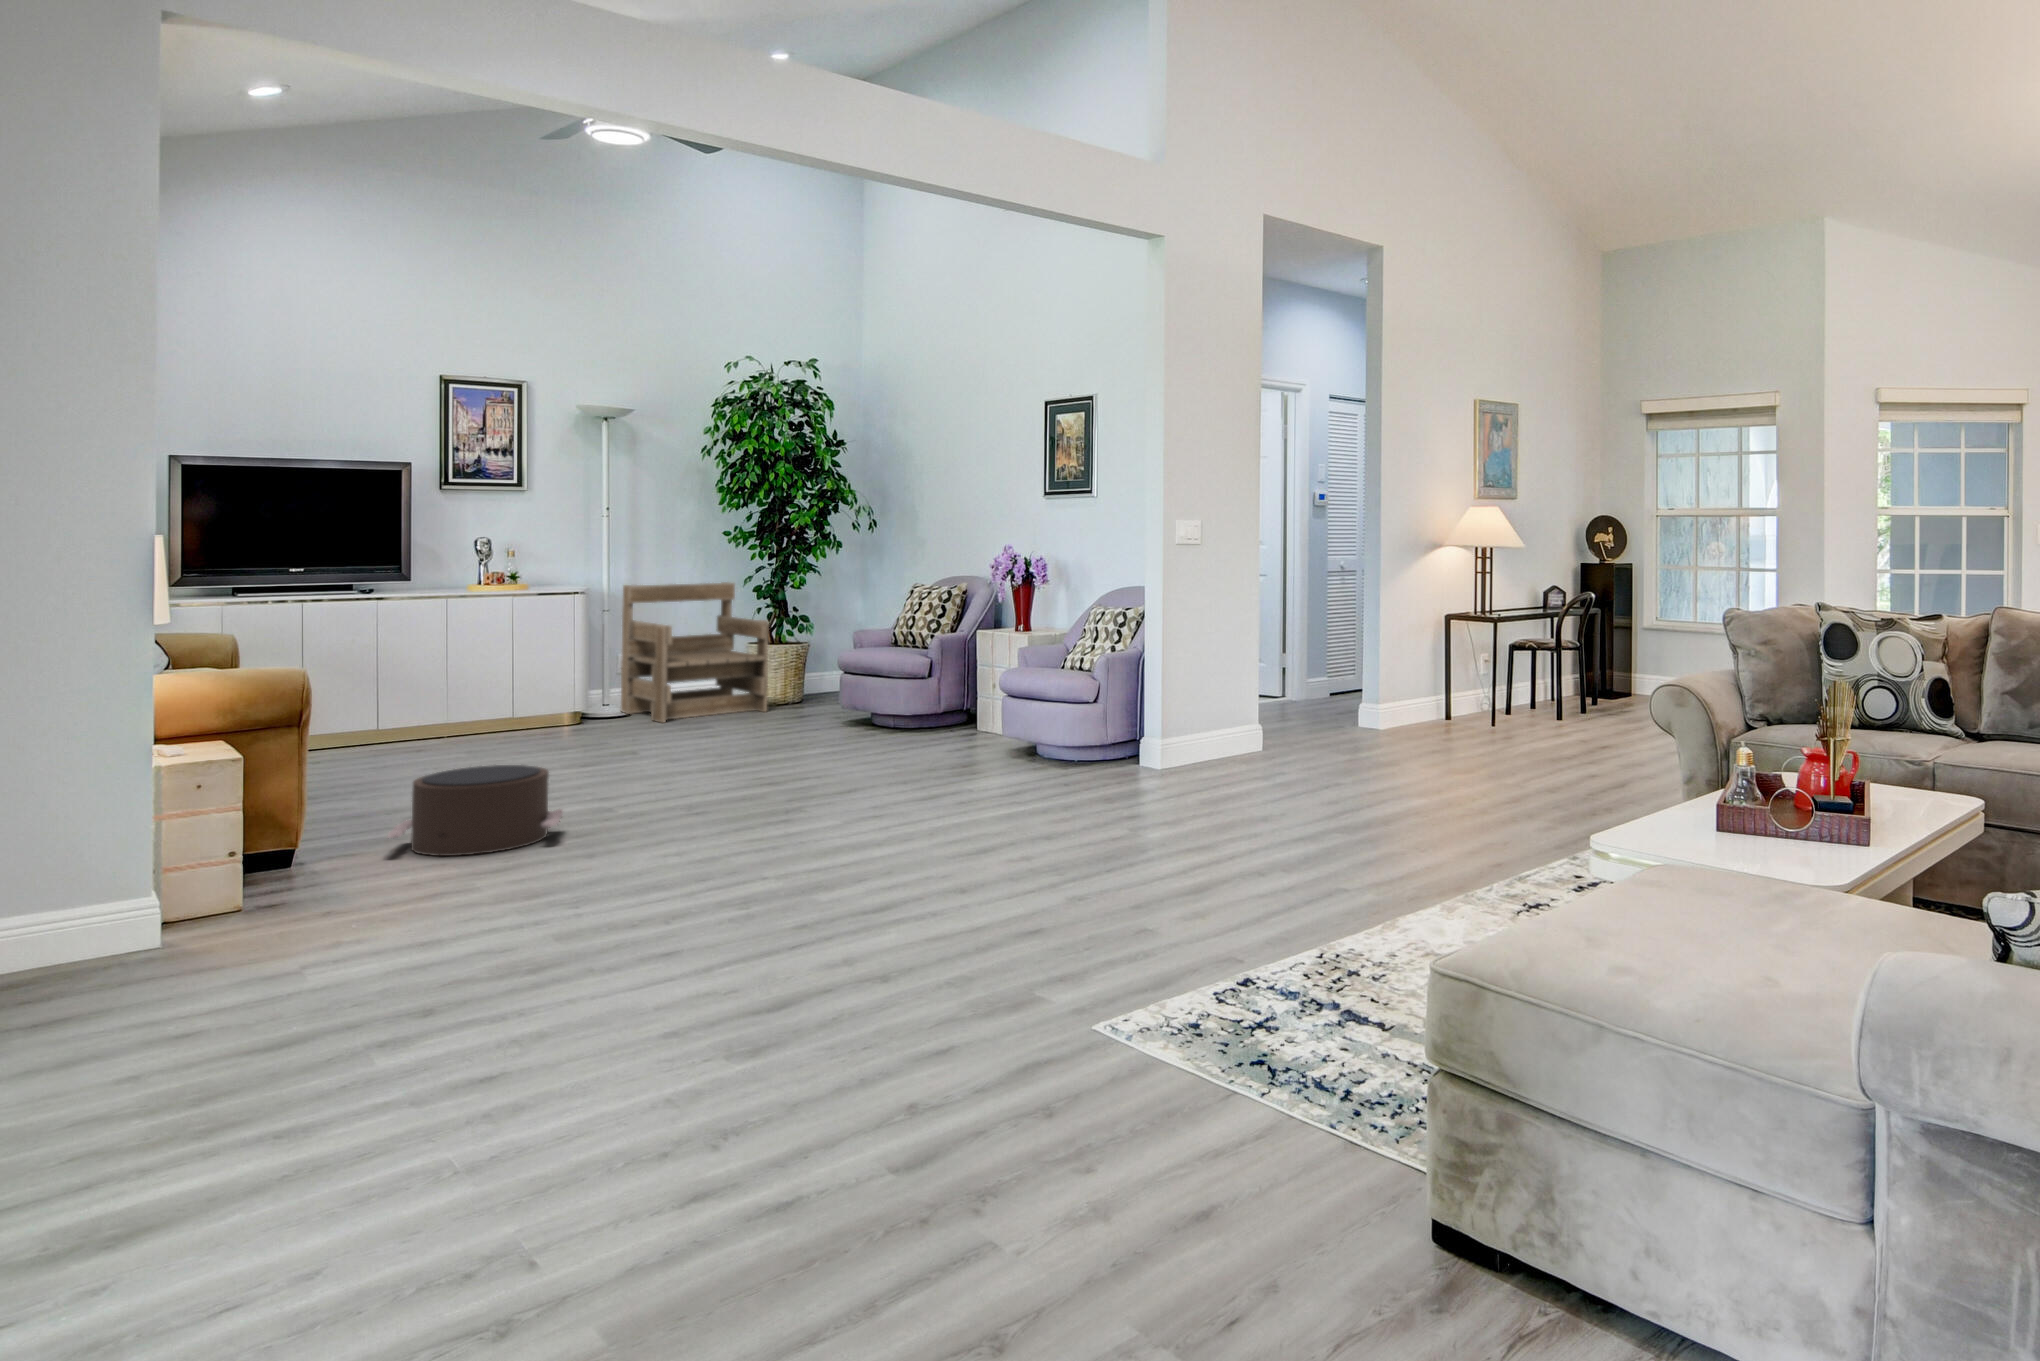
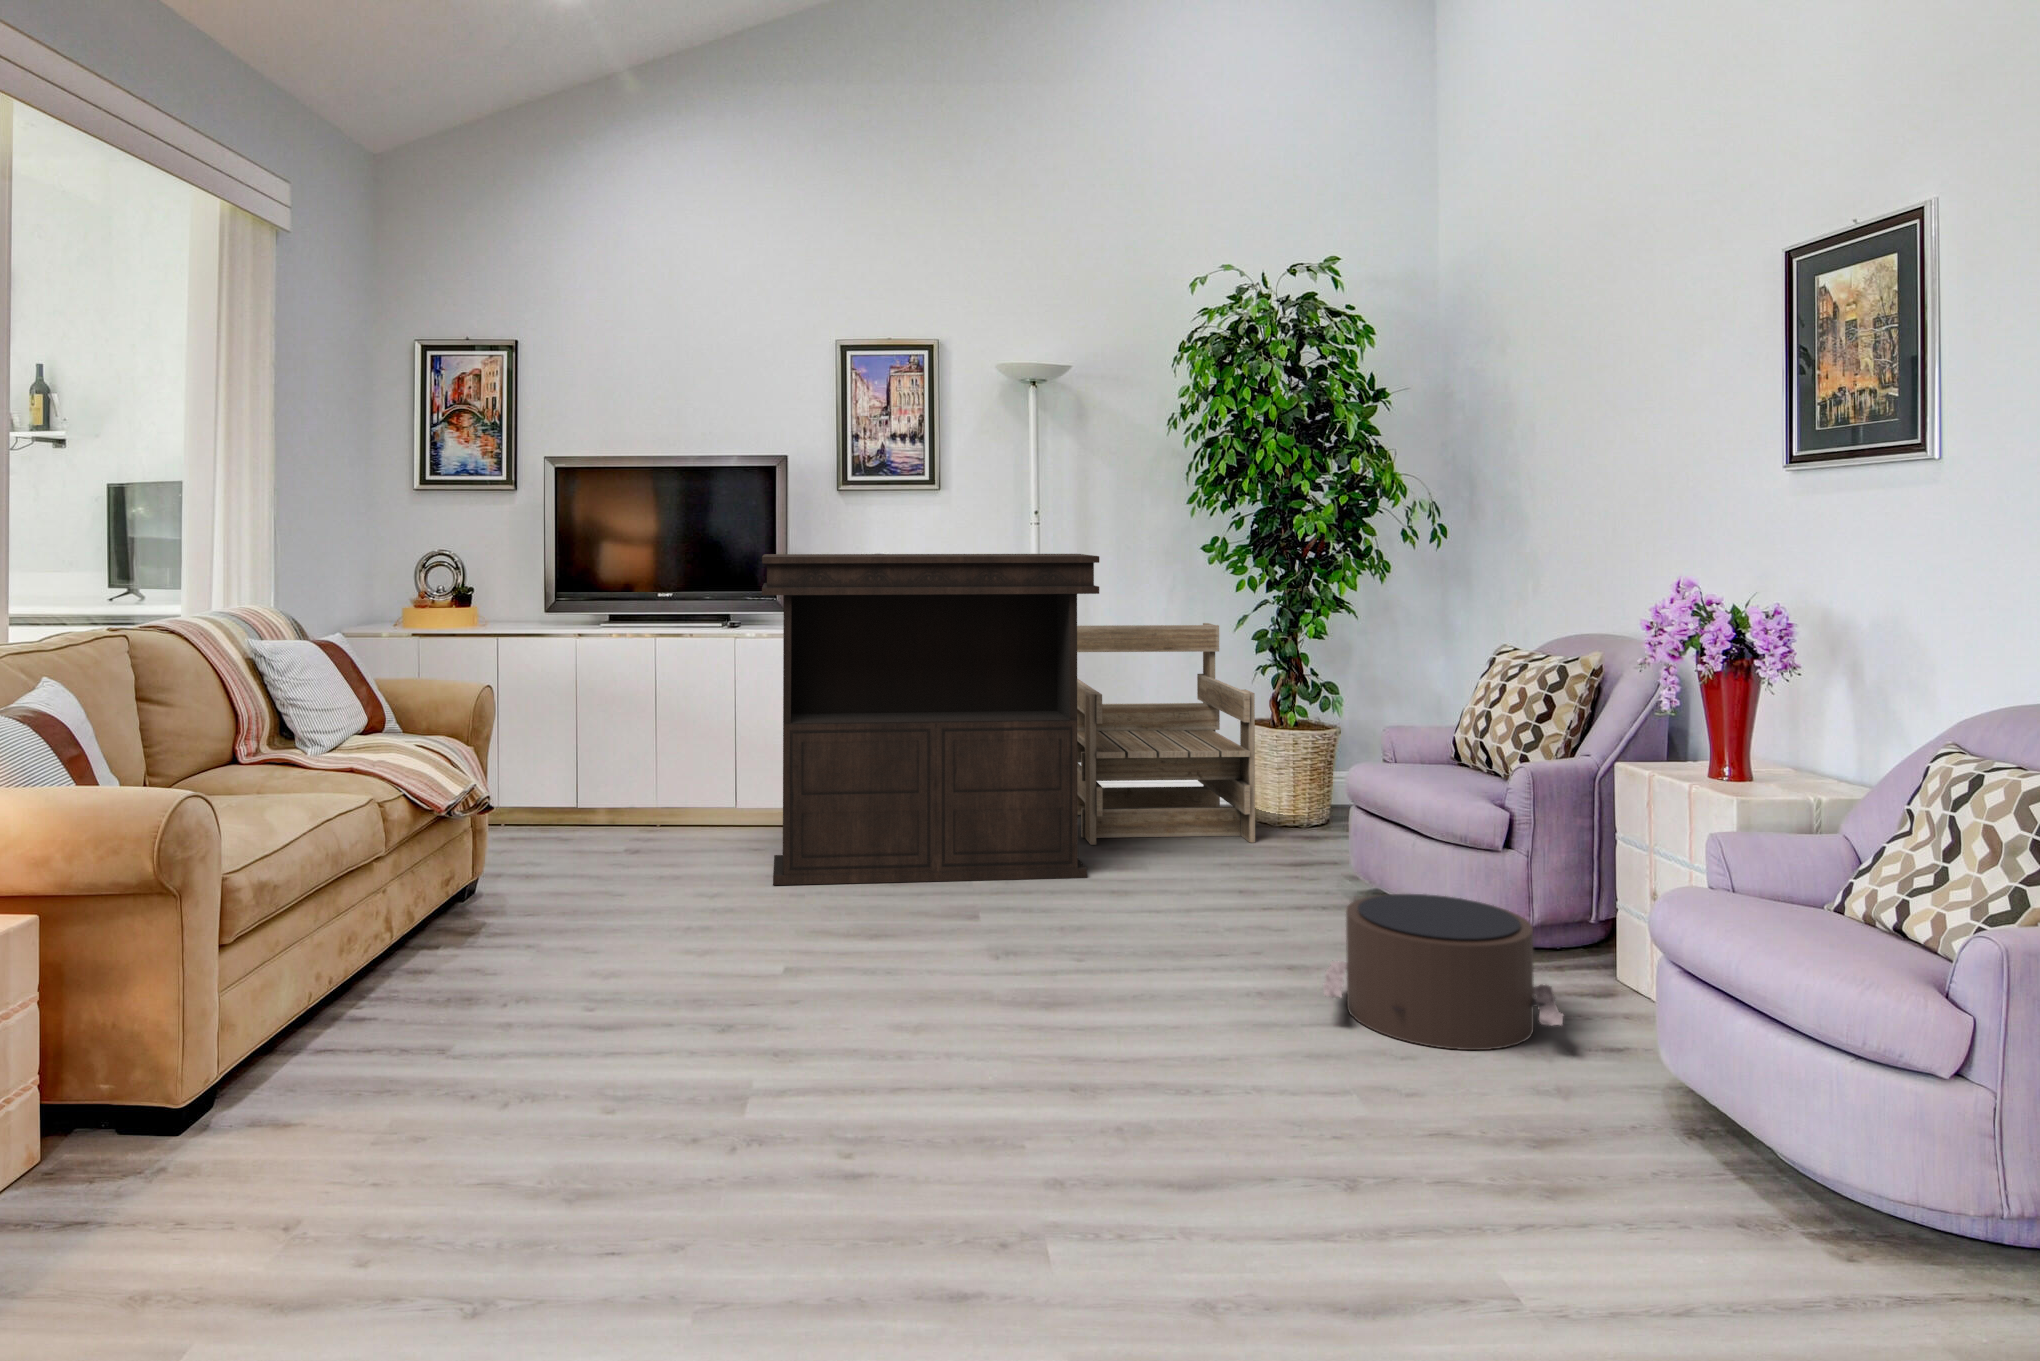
console table: none [431,535,689,760] -> present [762,554,1099,885]
pouf: present [387,765,563,856] -> present [1323,894,1563,1050]

